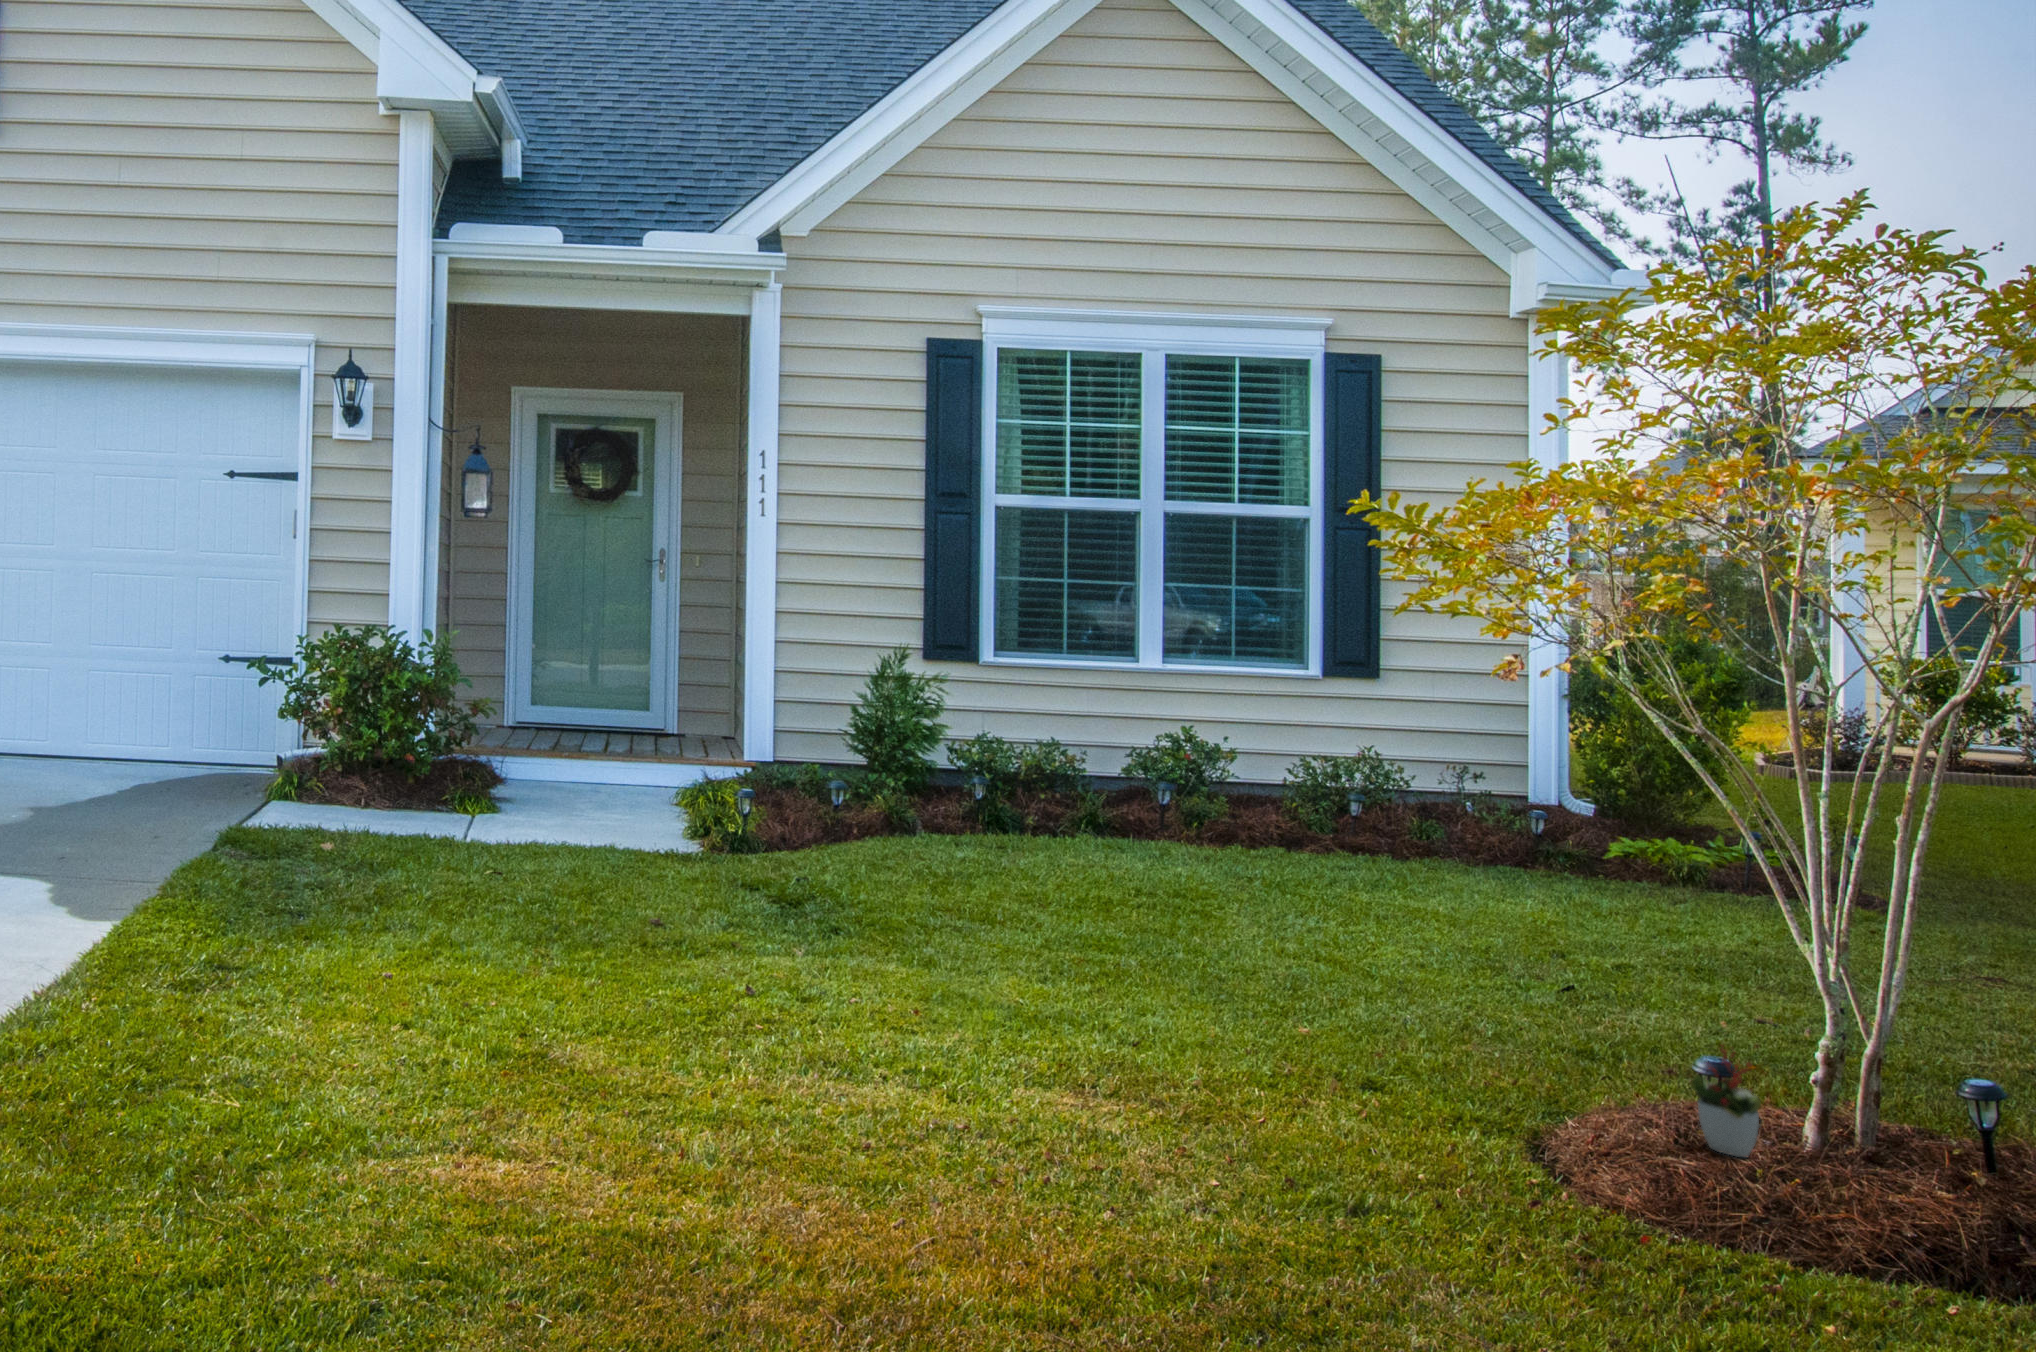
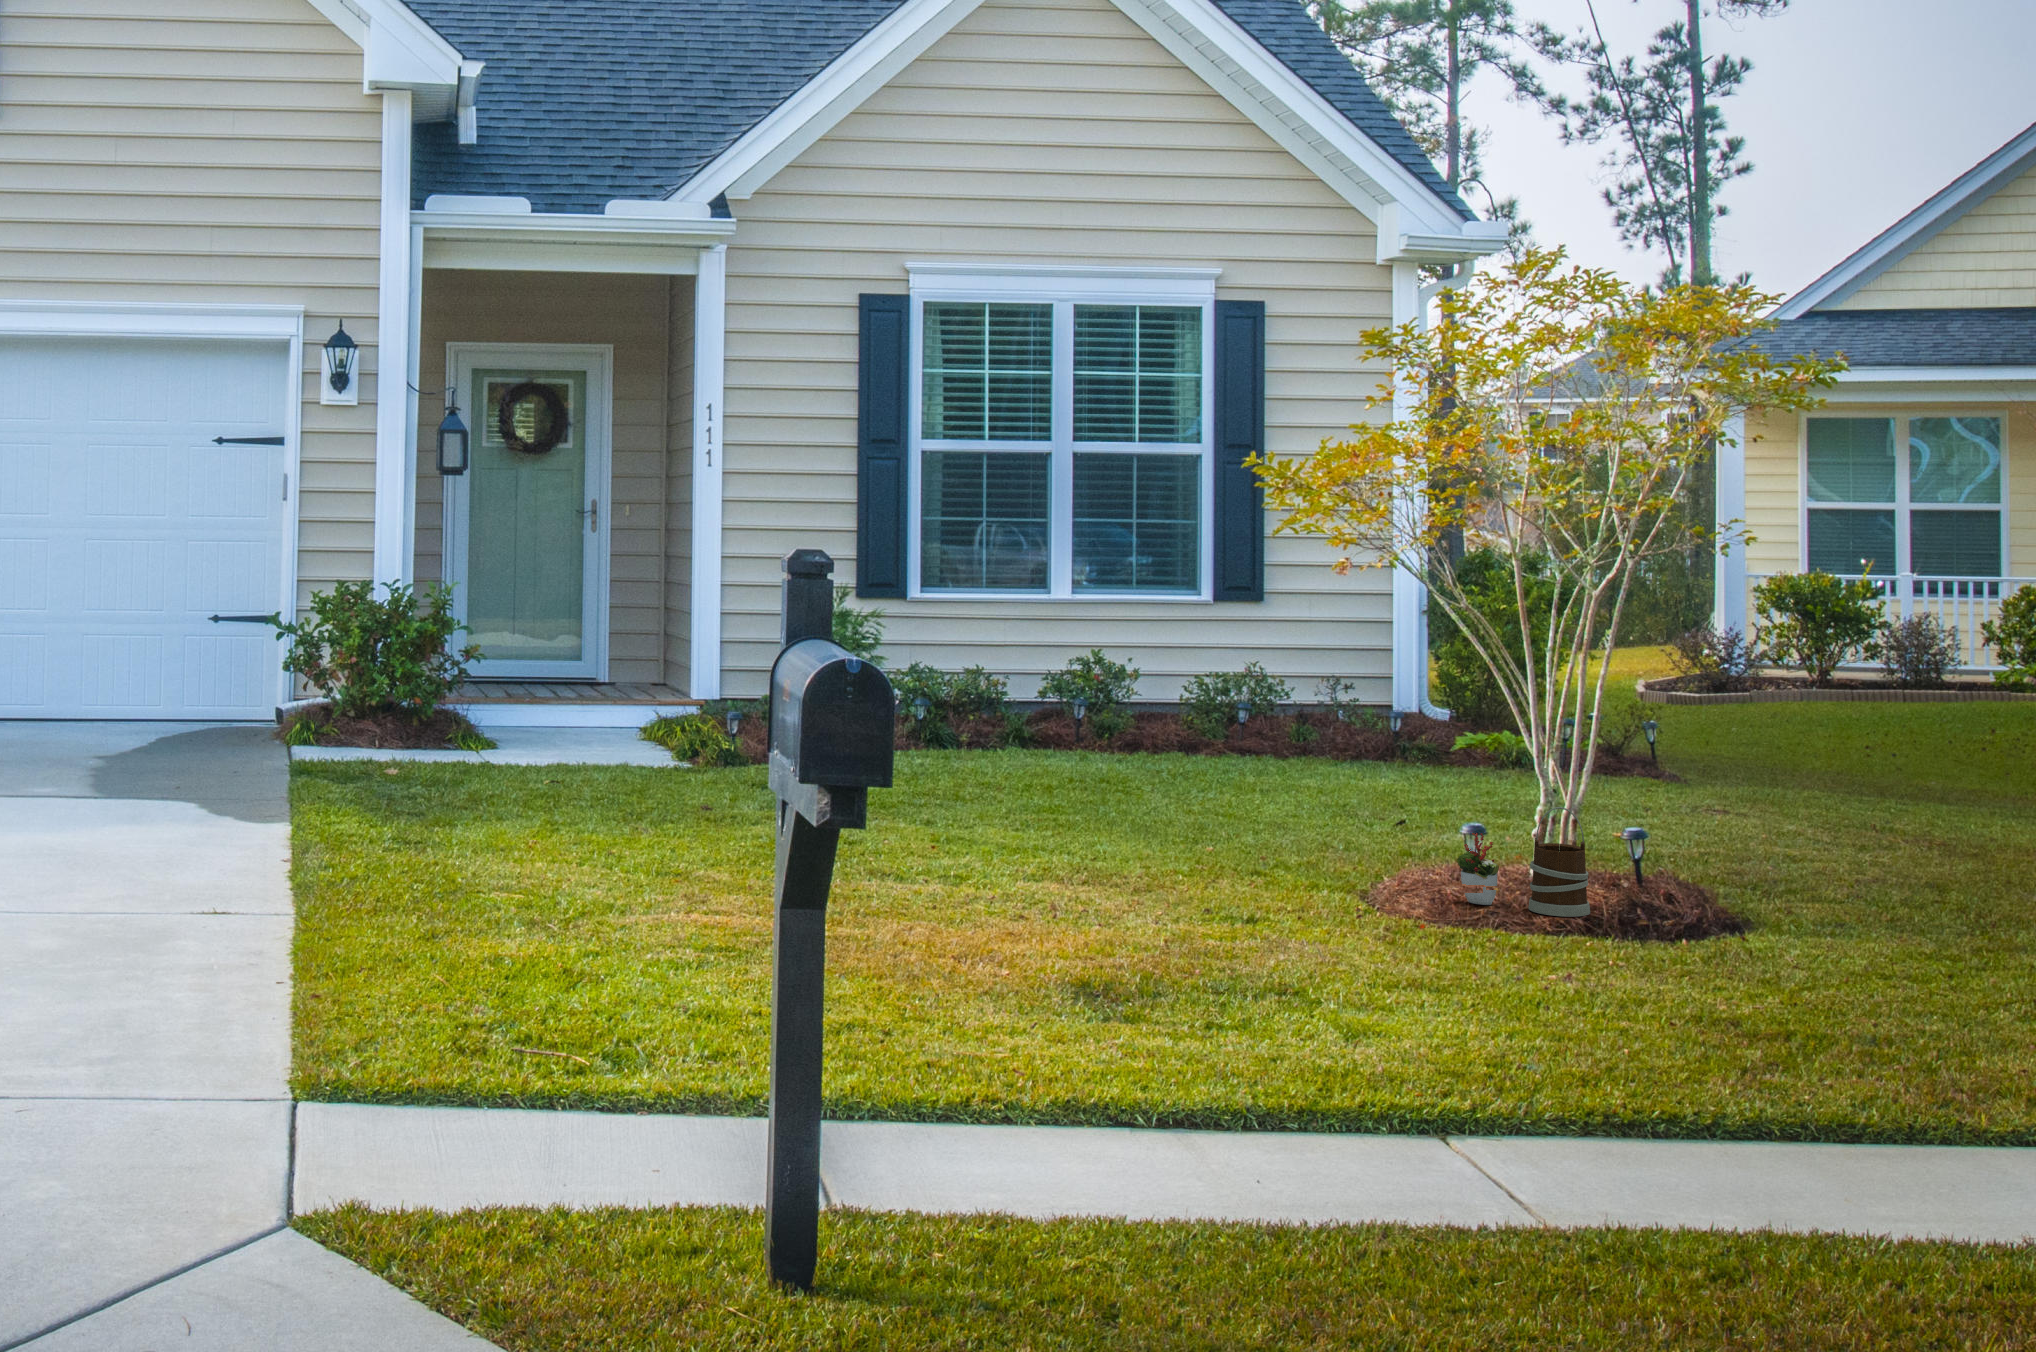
wooden bucket: none [1812,1020,1919,1197] -> present [1528,807,1590,917]

